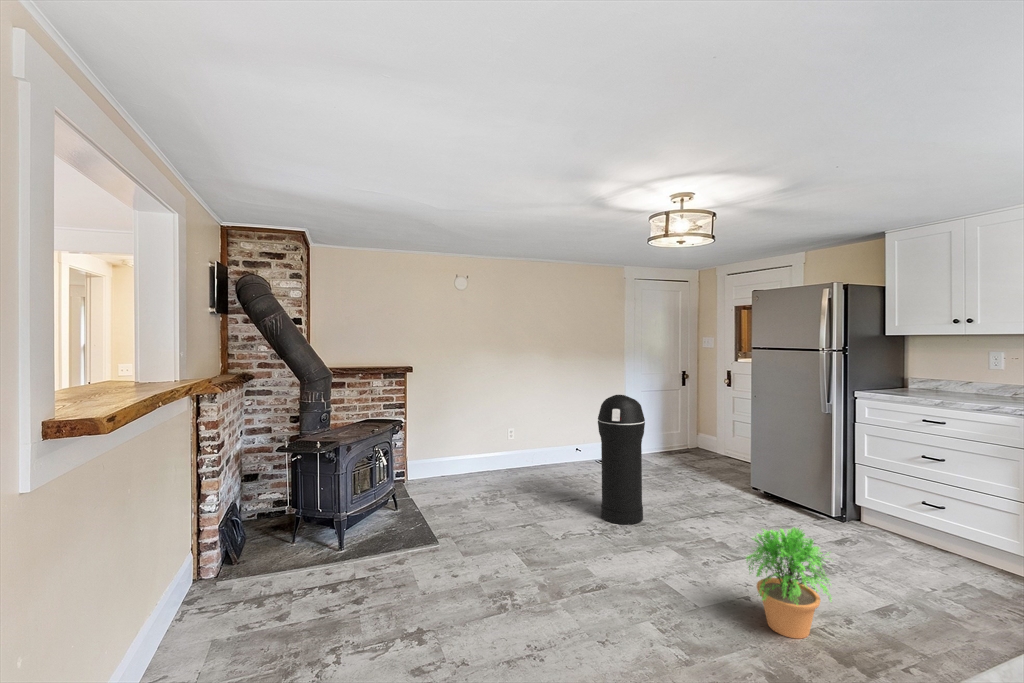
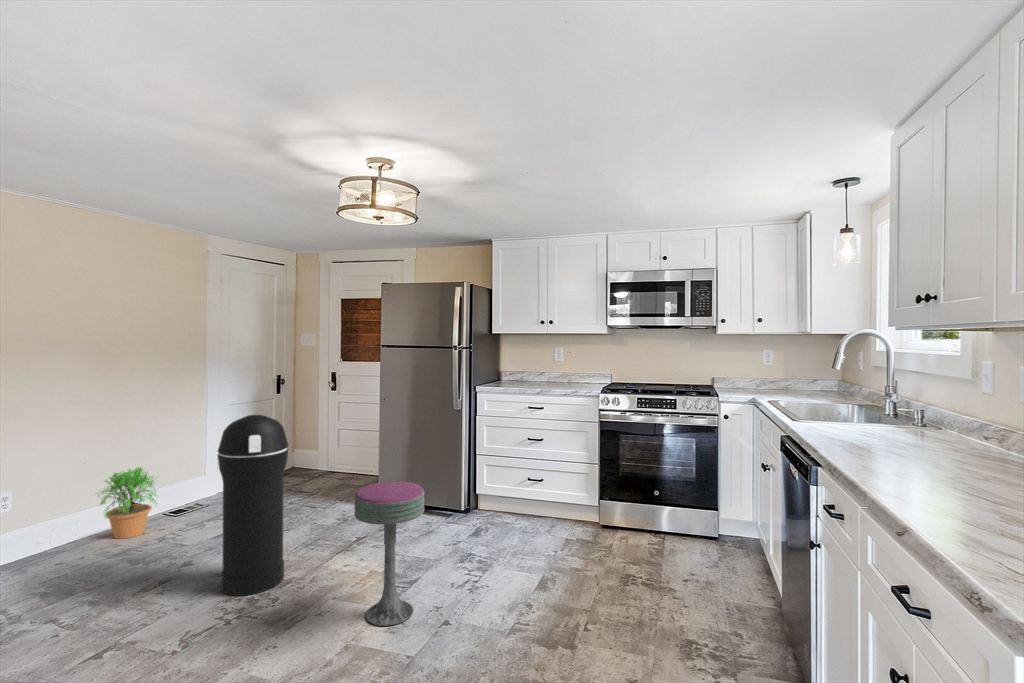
bar stool: none [670,459,733,581] -> present [354,481,425,626]
potted plant: present [746,527,831,639] -> present [101,467,157,539]

